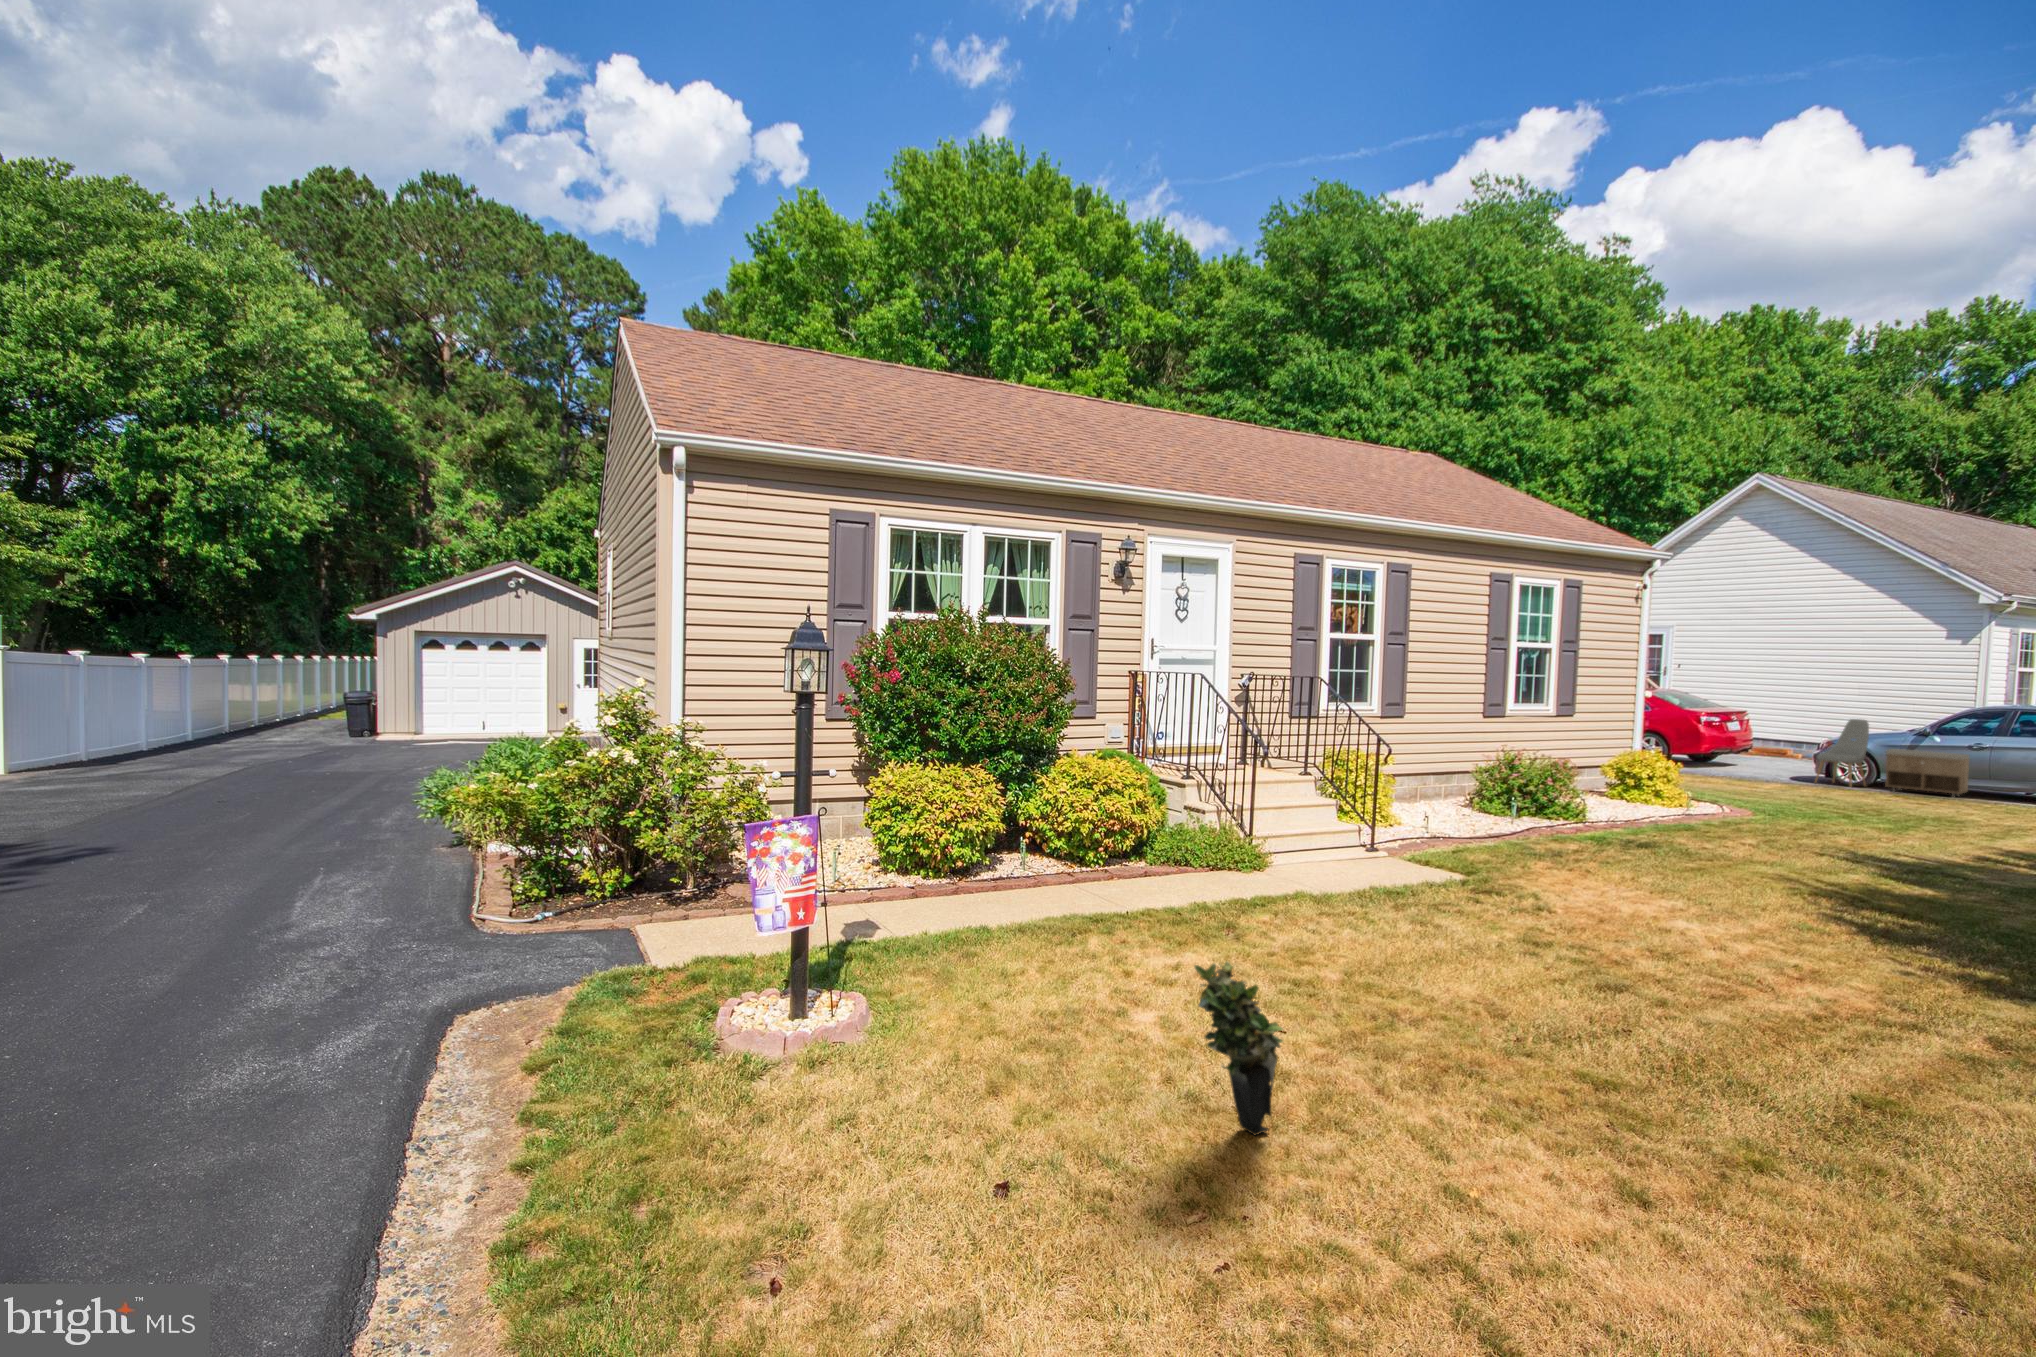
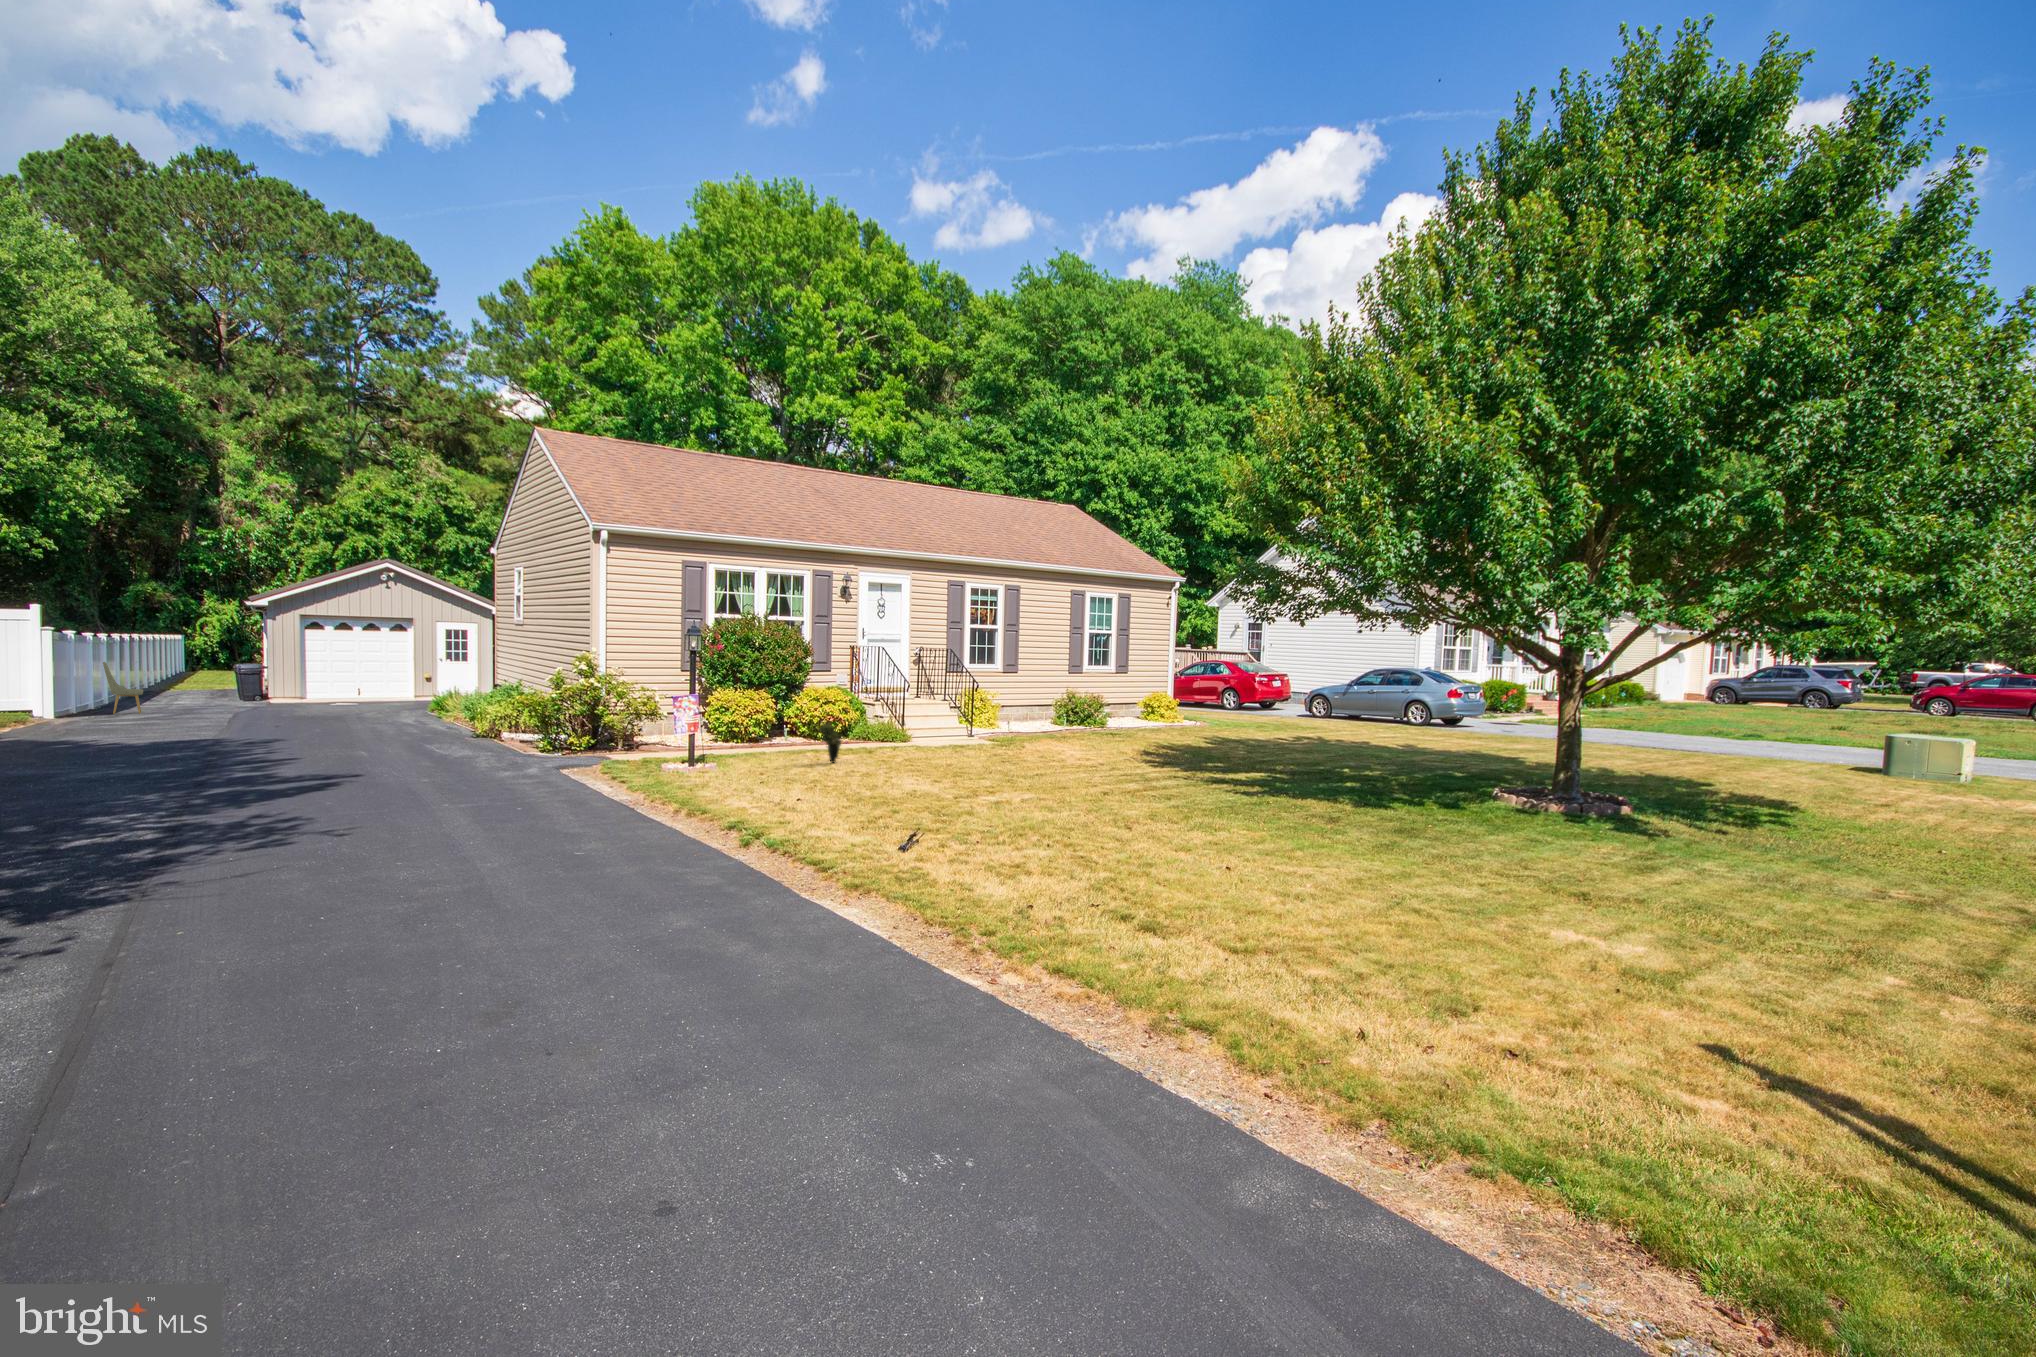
chair: present [1815,719,1869,787] -> present [103,662,143,714]
storage bench: present [1885,749,1970,797] -> none [1339,700,1379,727]

